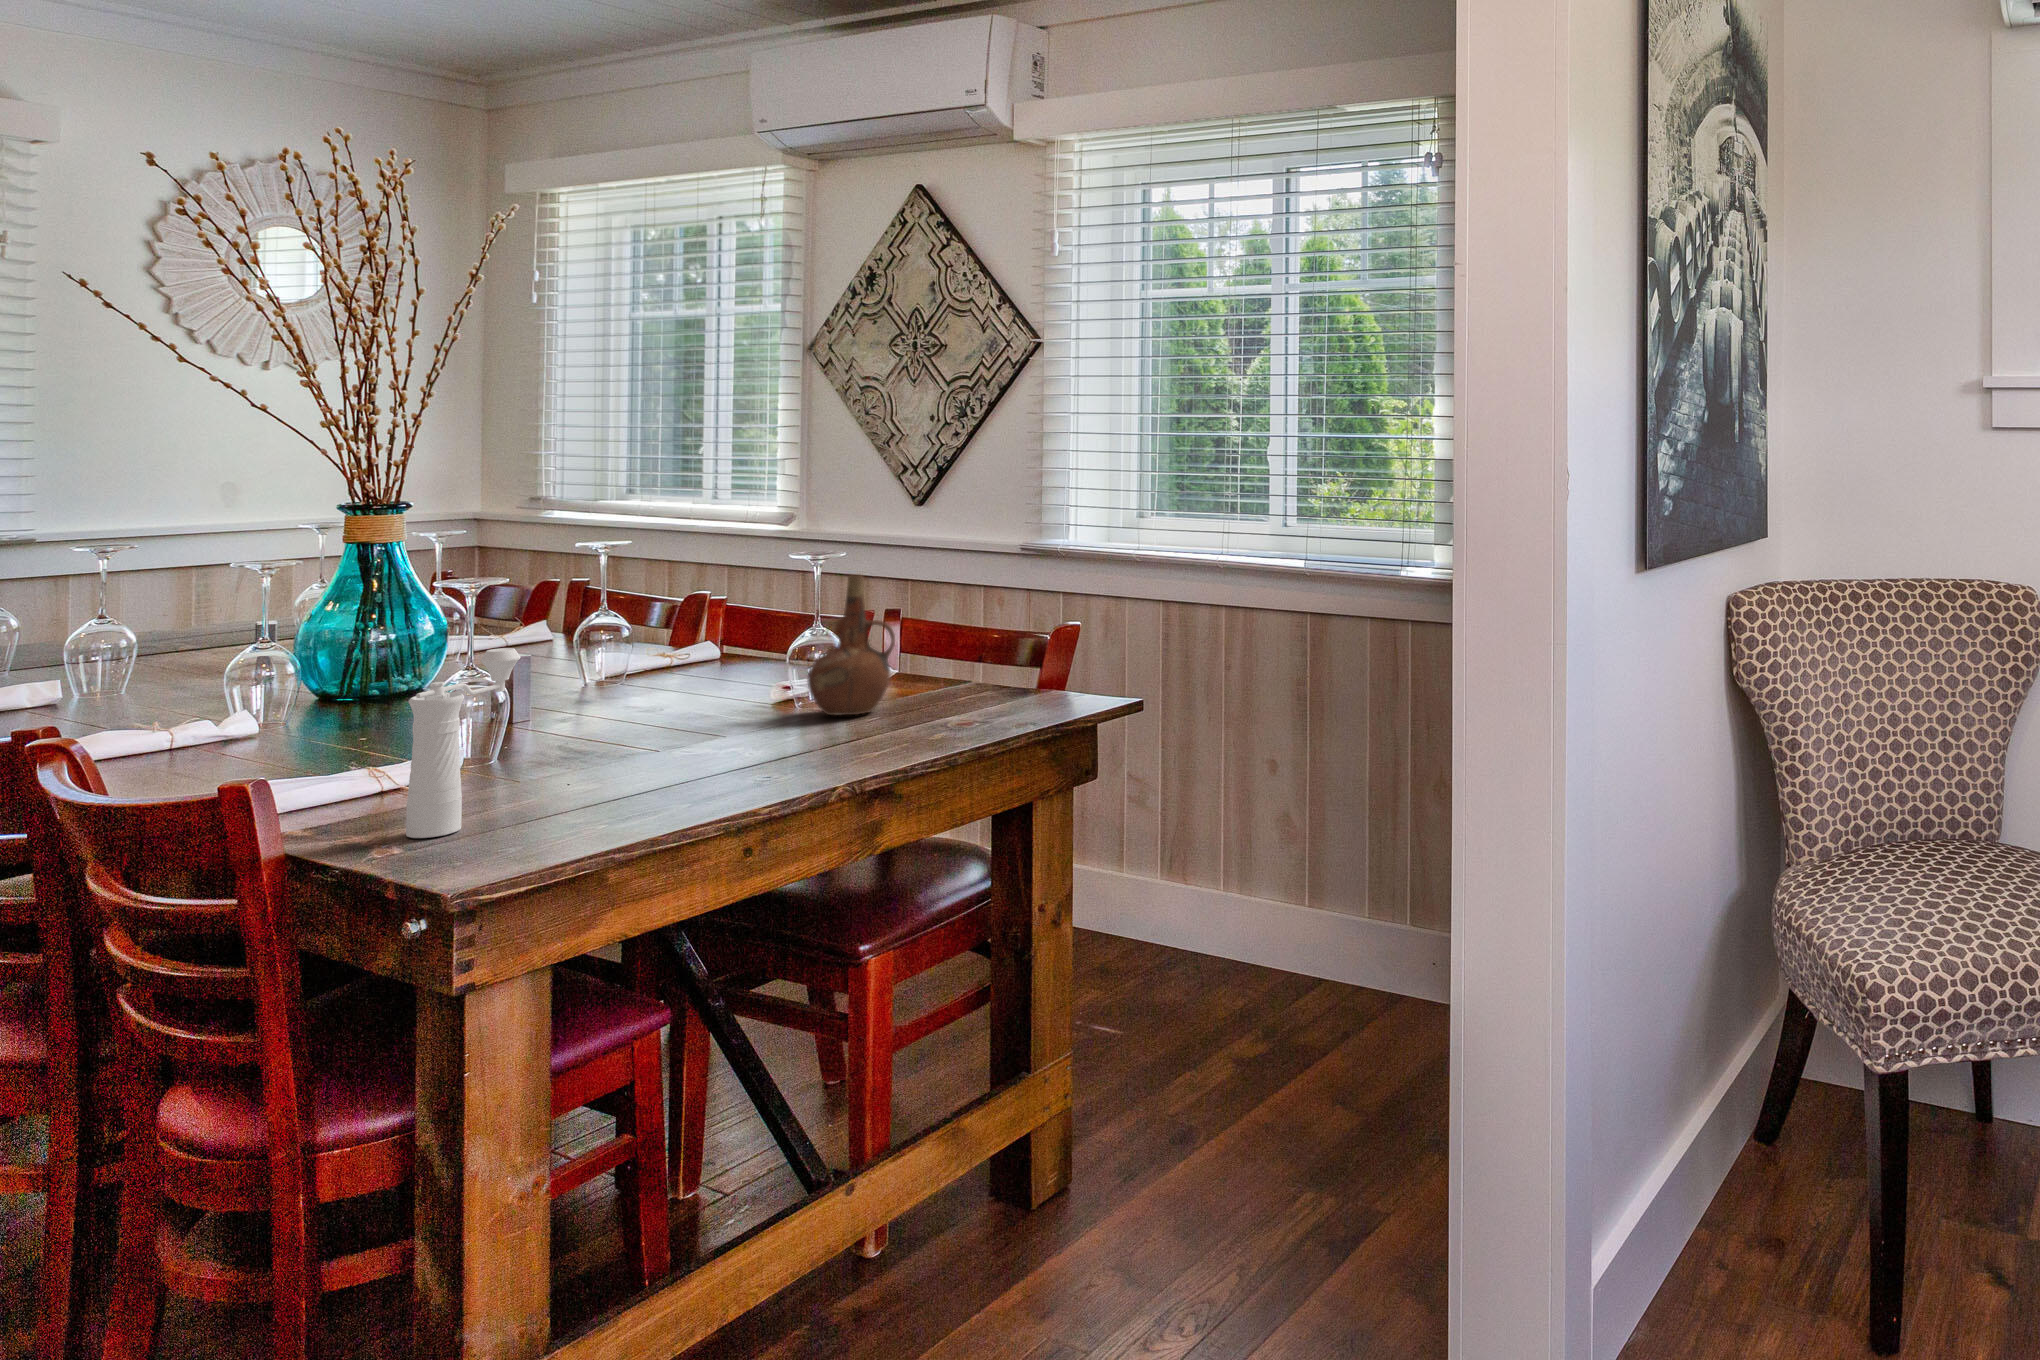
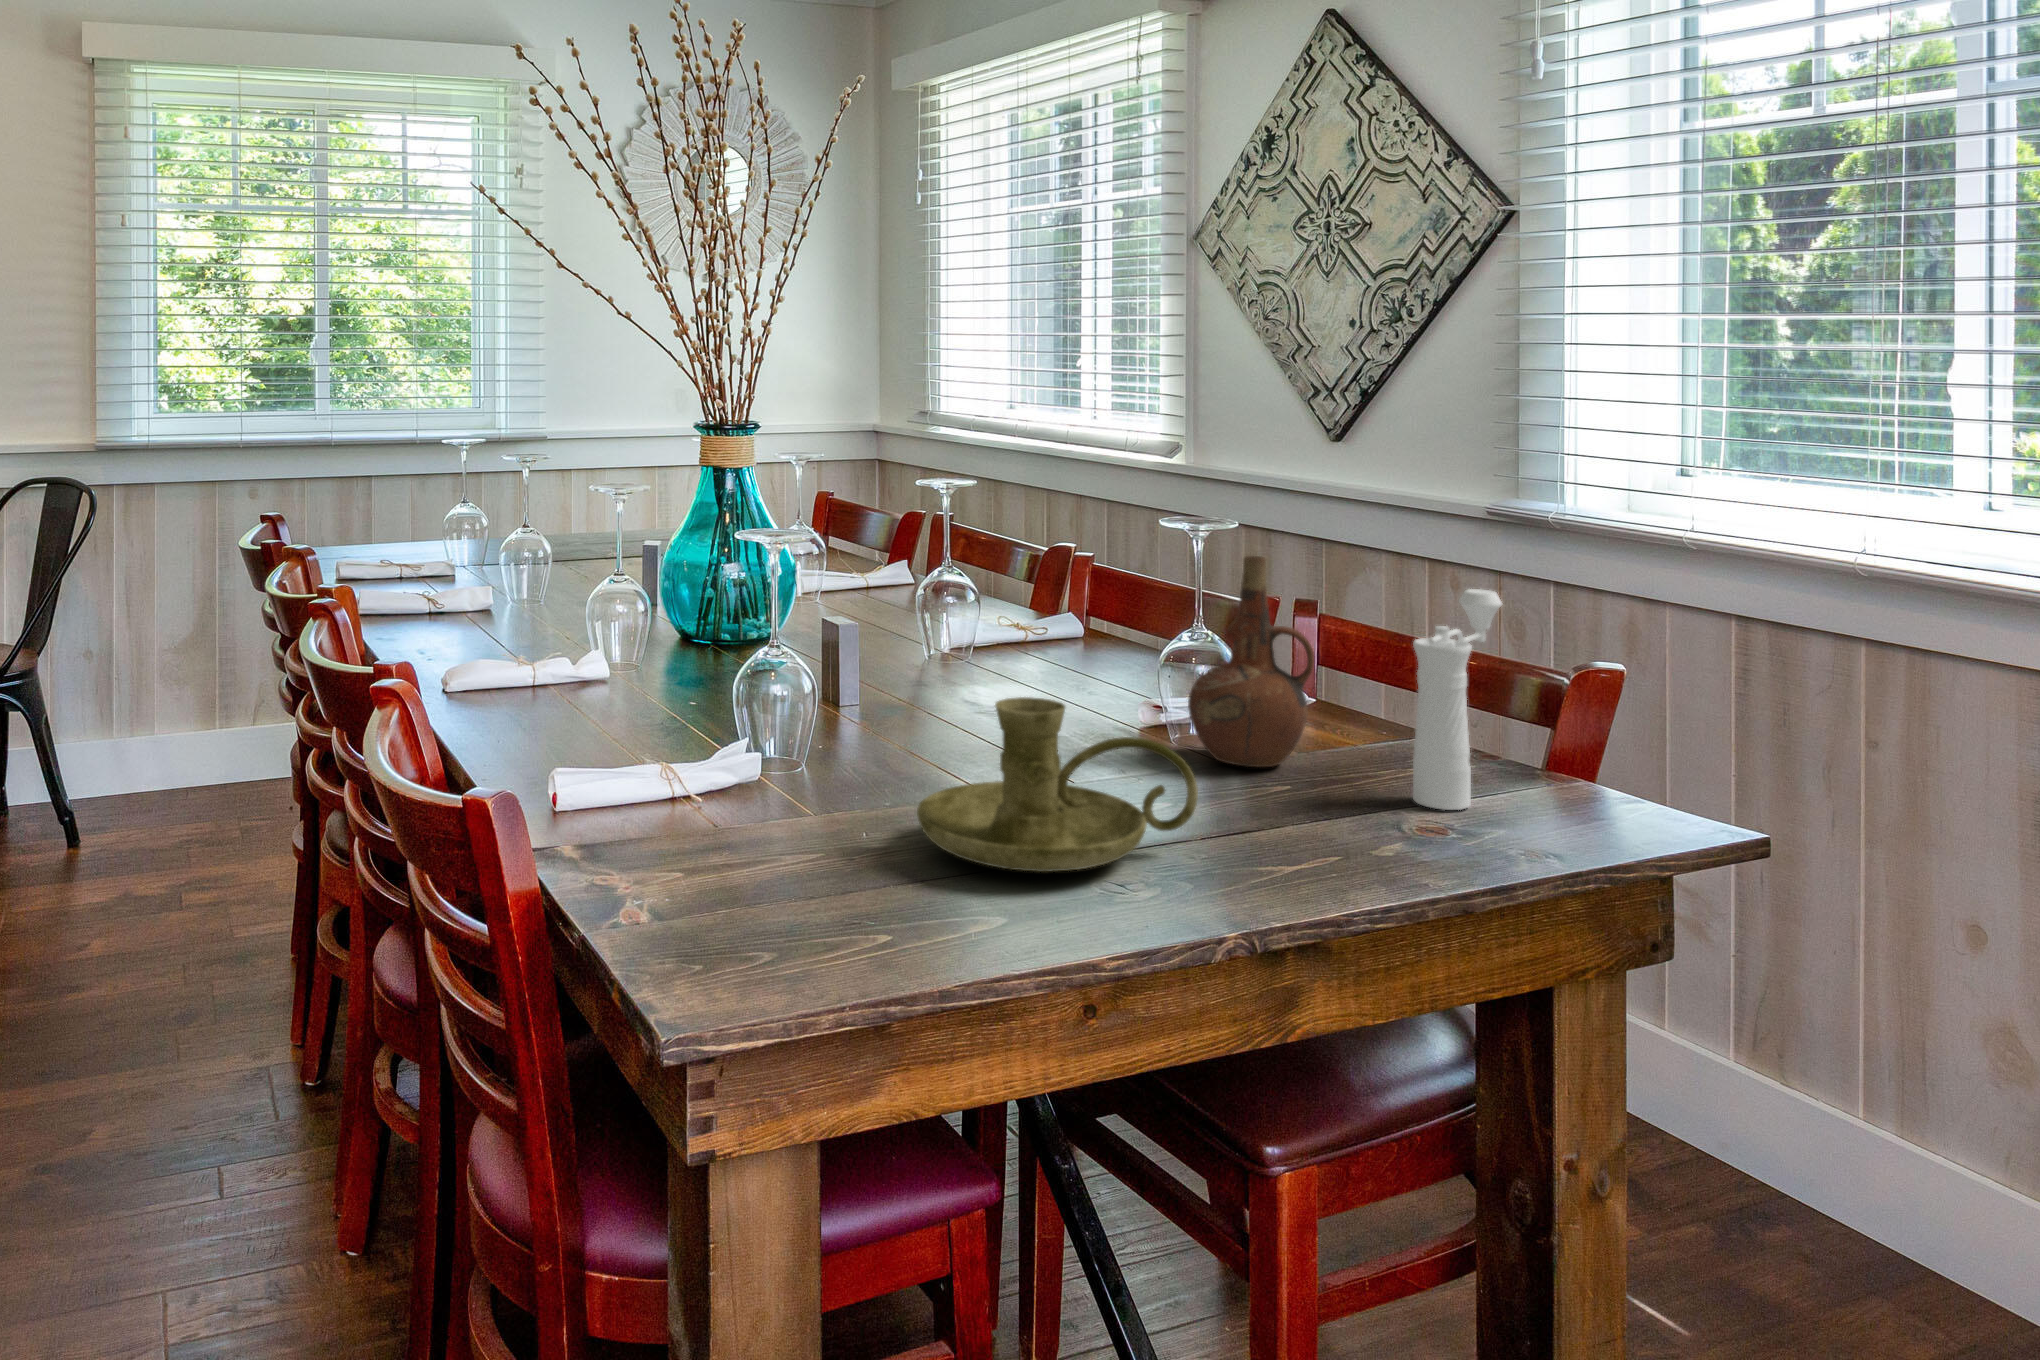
pepper mill: present [406,648,521,838] -> present [1413,589,1502,810]
candle holder: none [610,672,817,782] -> present [917,697,1198,872]

